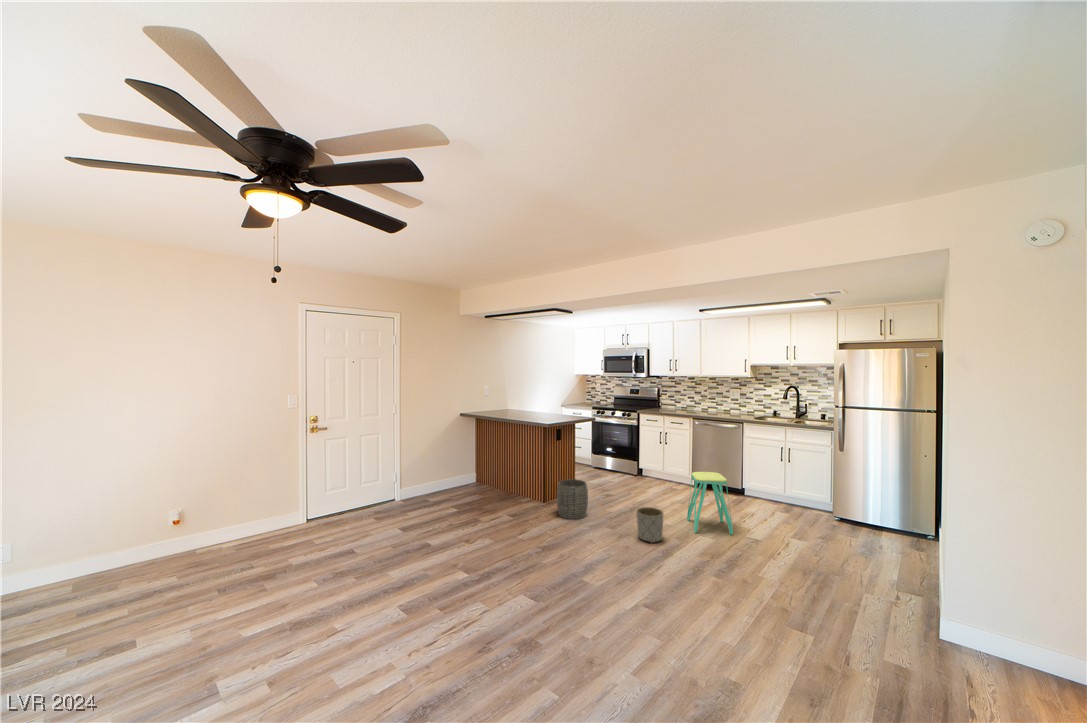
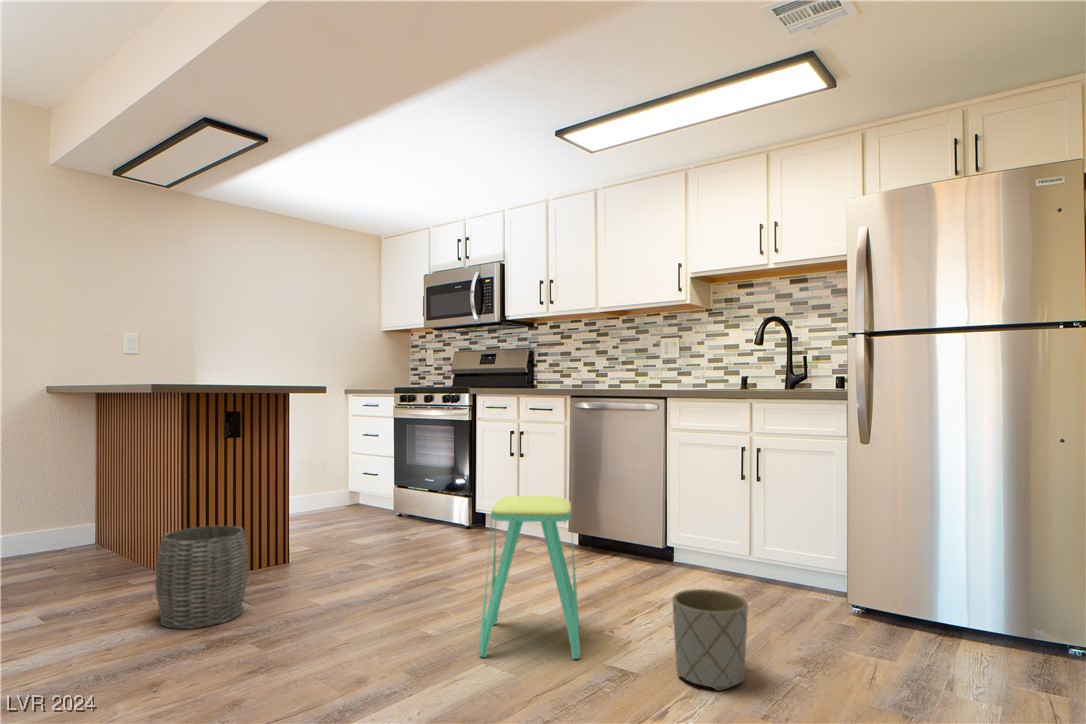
planter: present [637,507,663,543] -> present [672,589,748,691]

